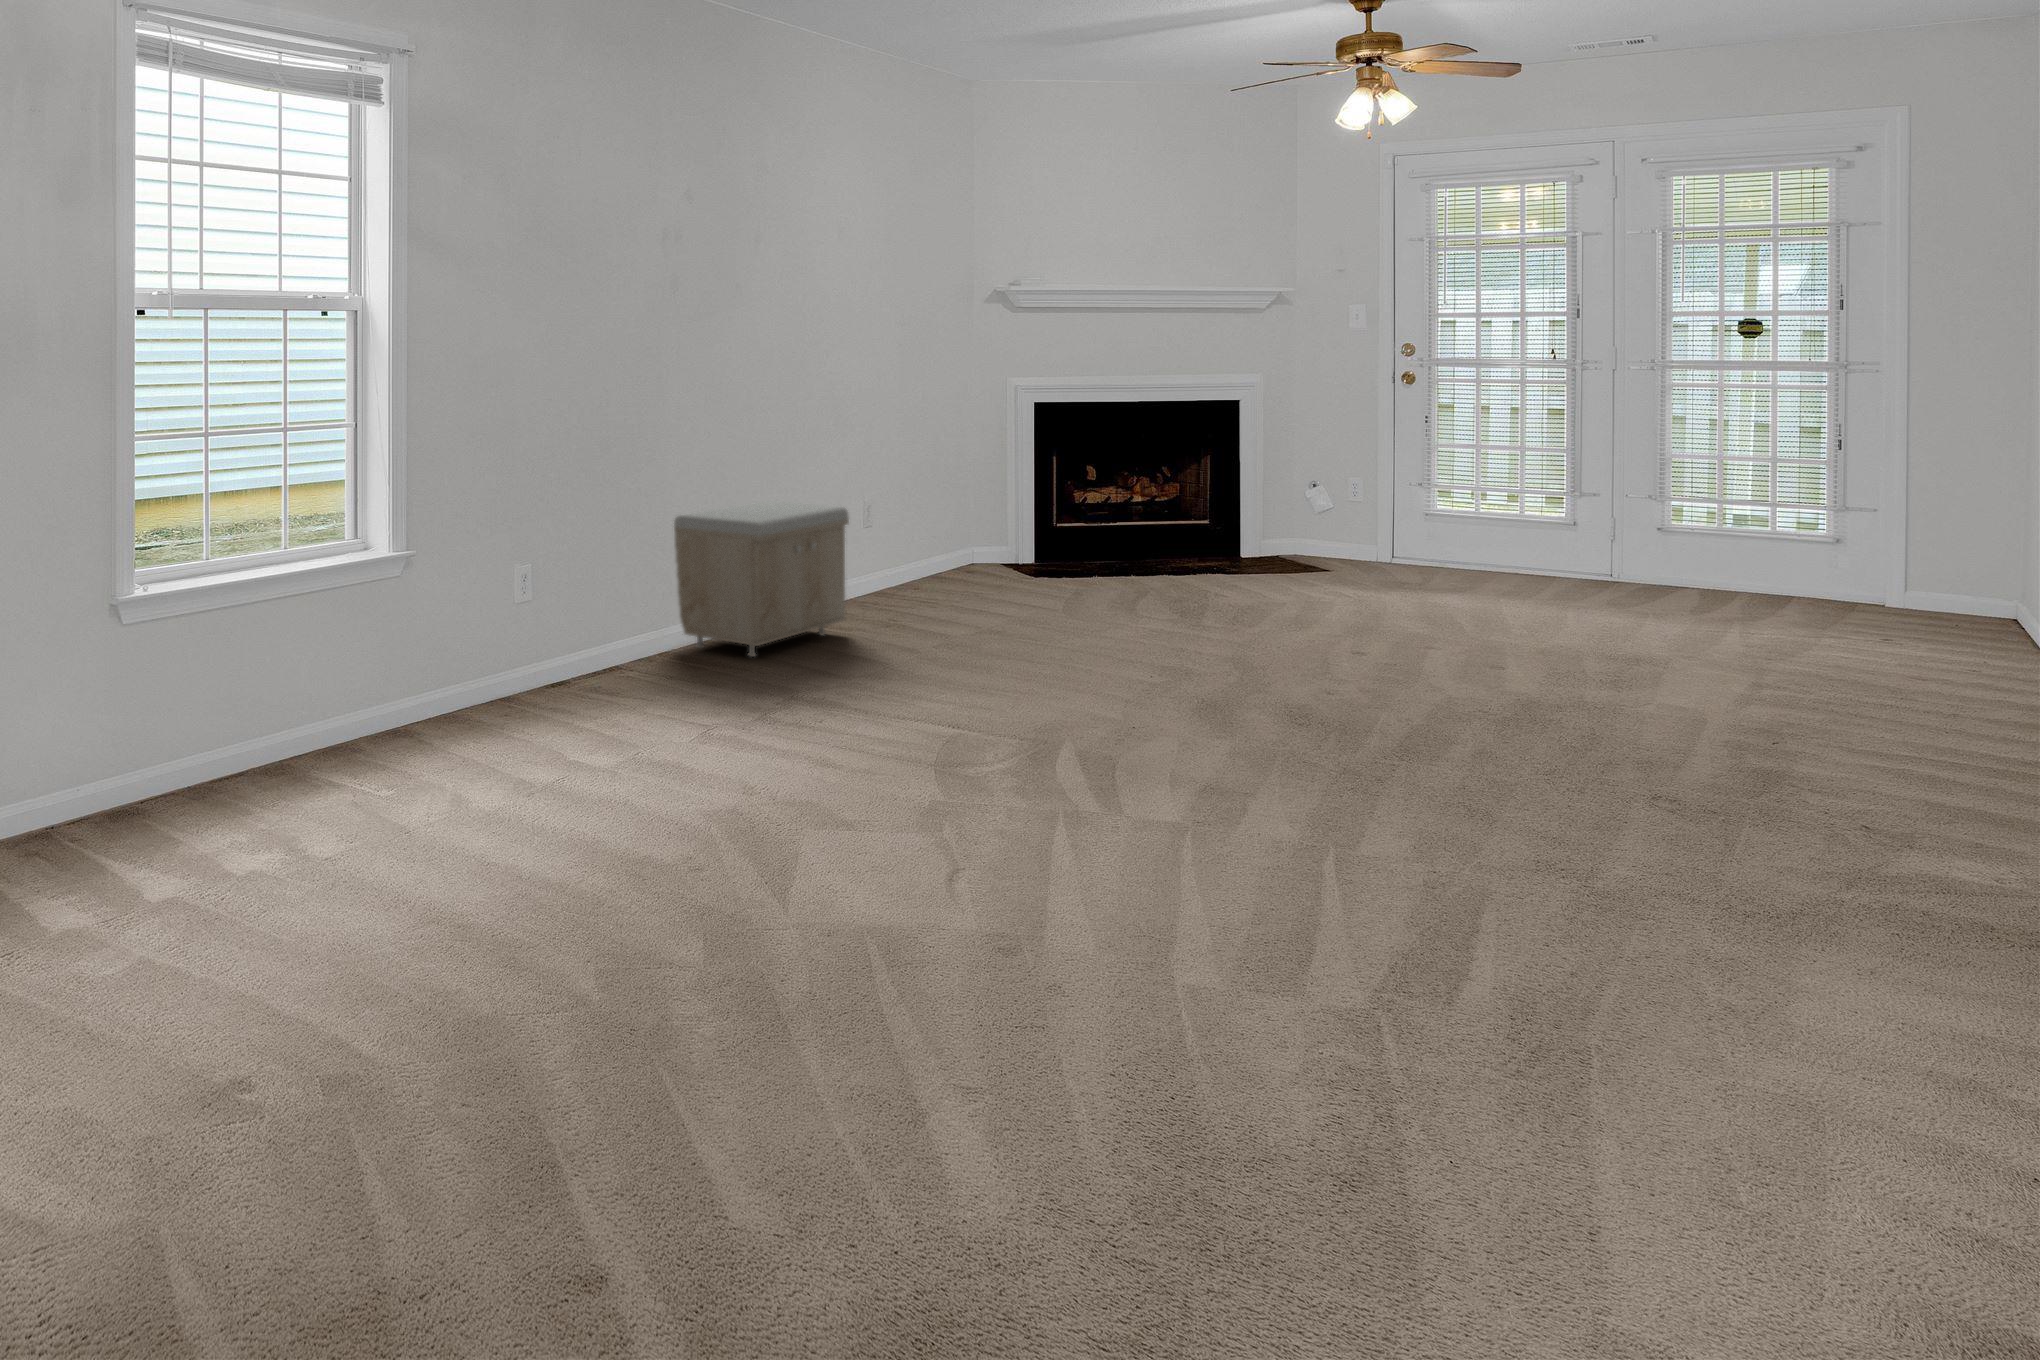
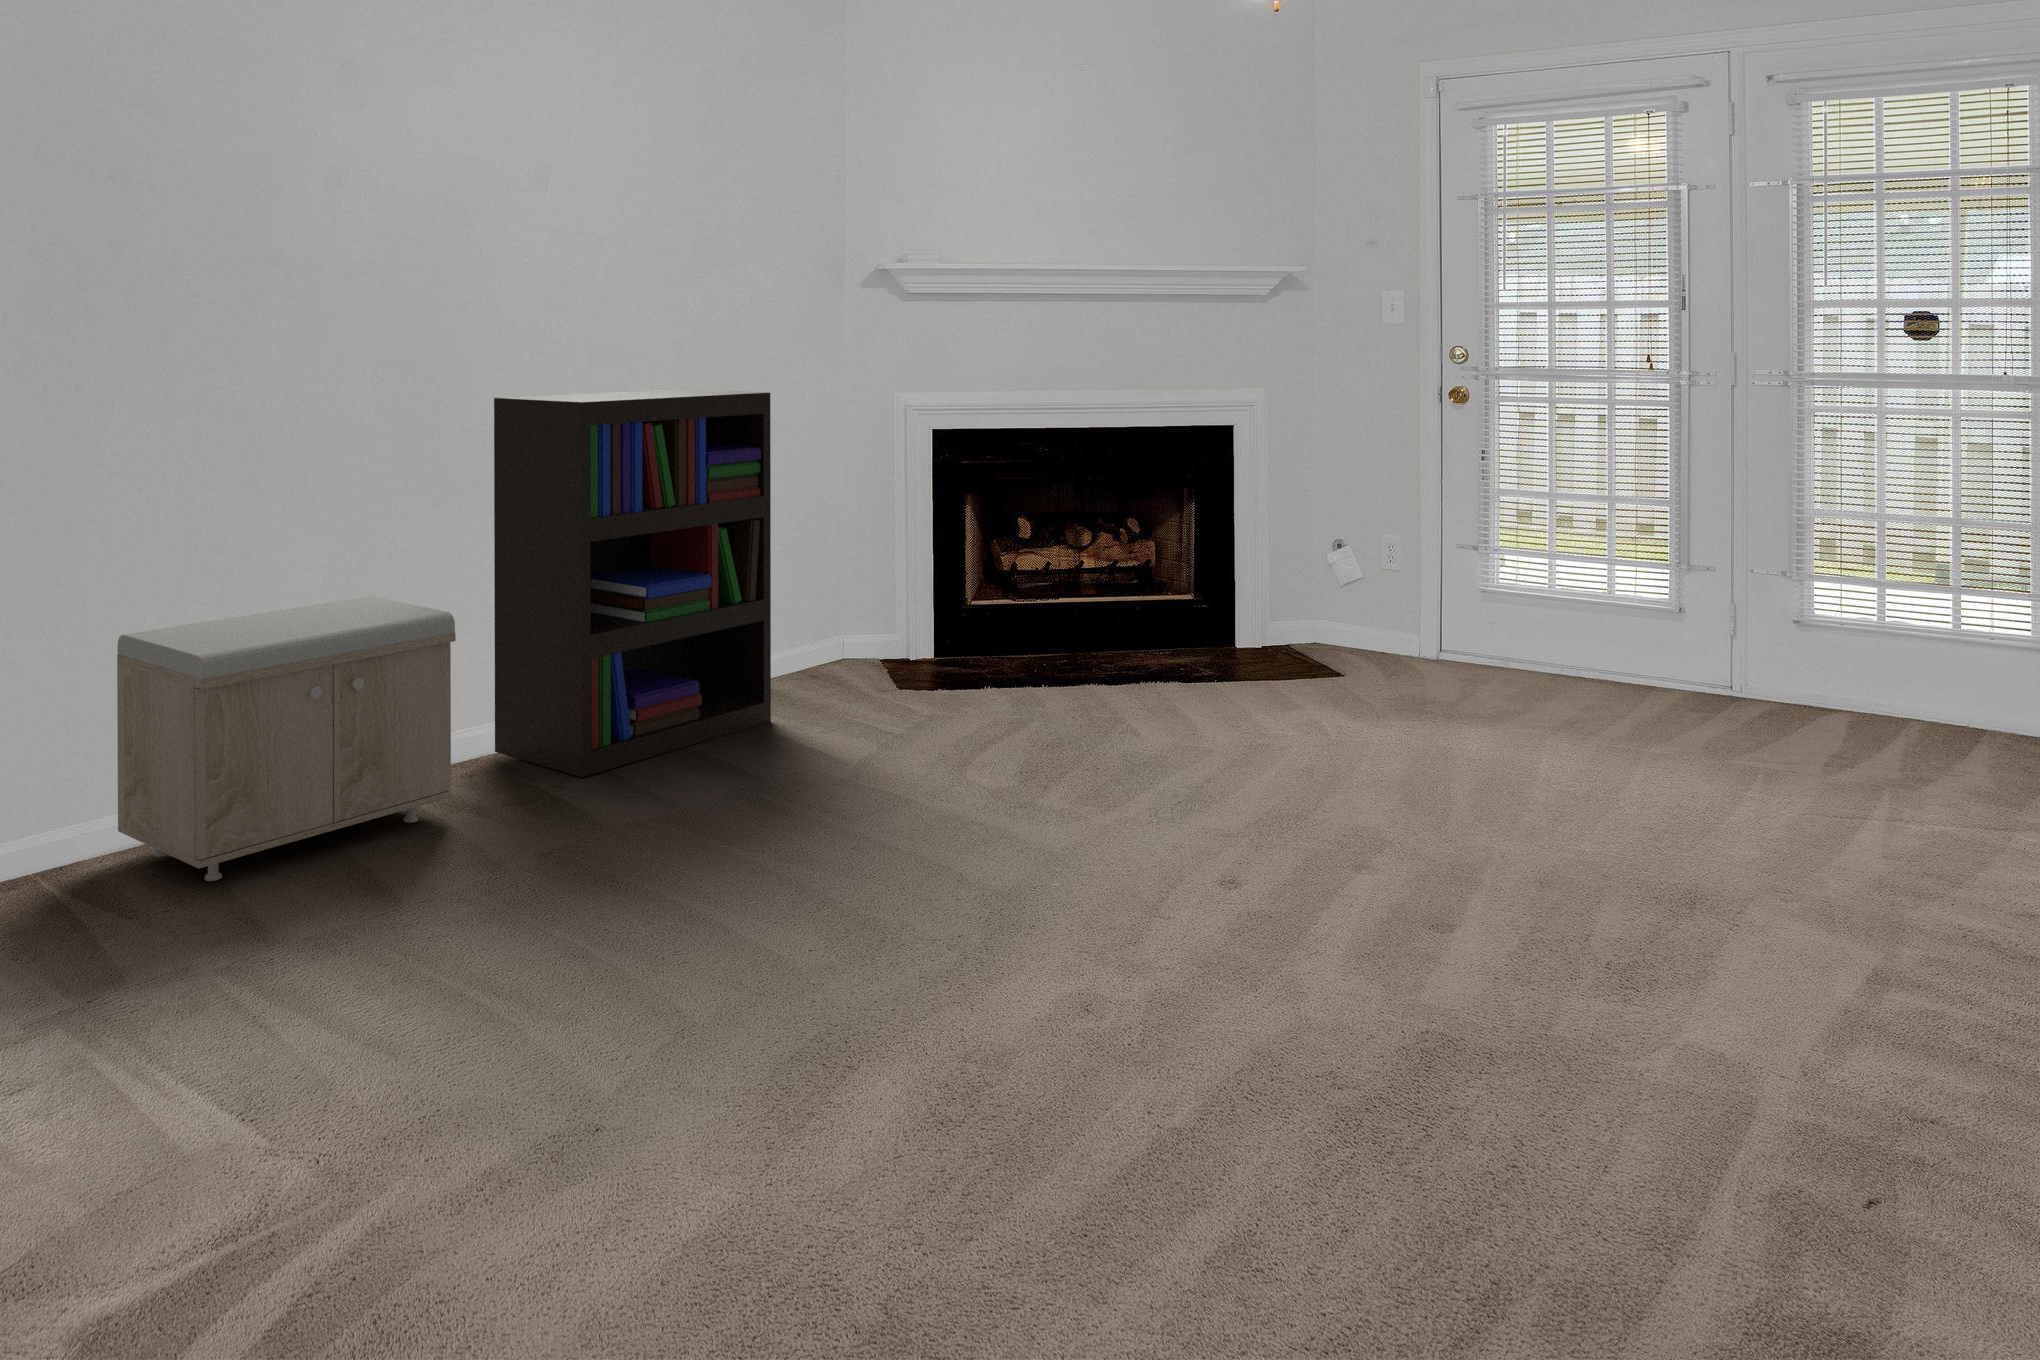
bookshelf: none [815,375,972,617] -> present [494,389,771,777]

